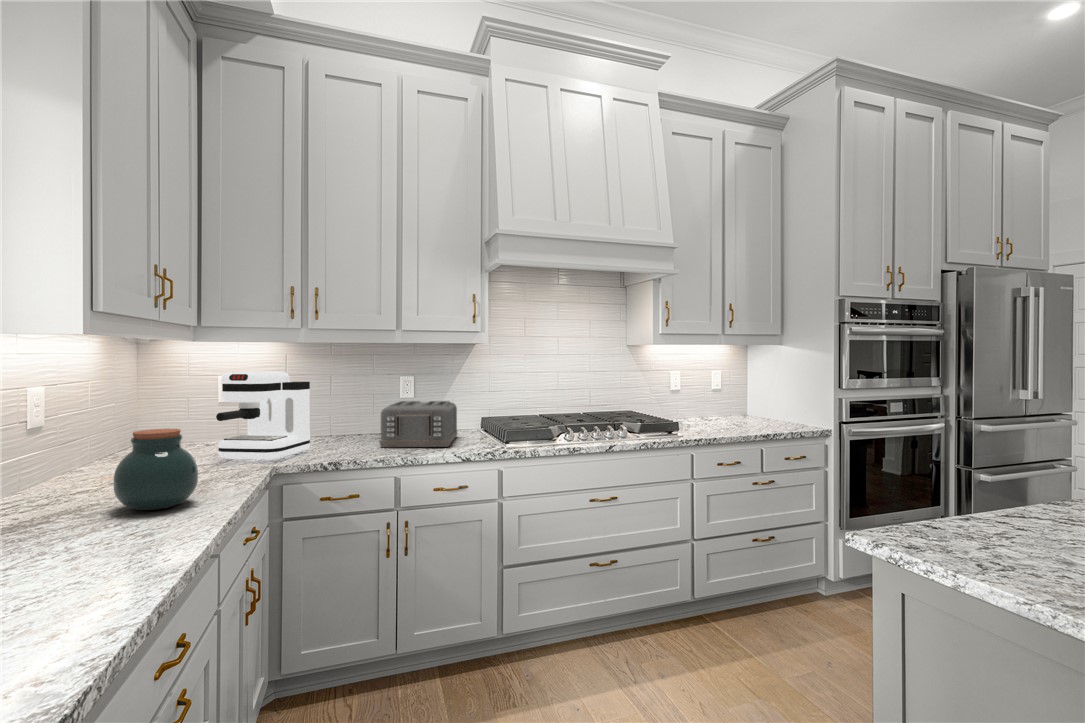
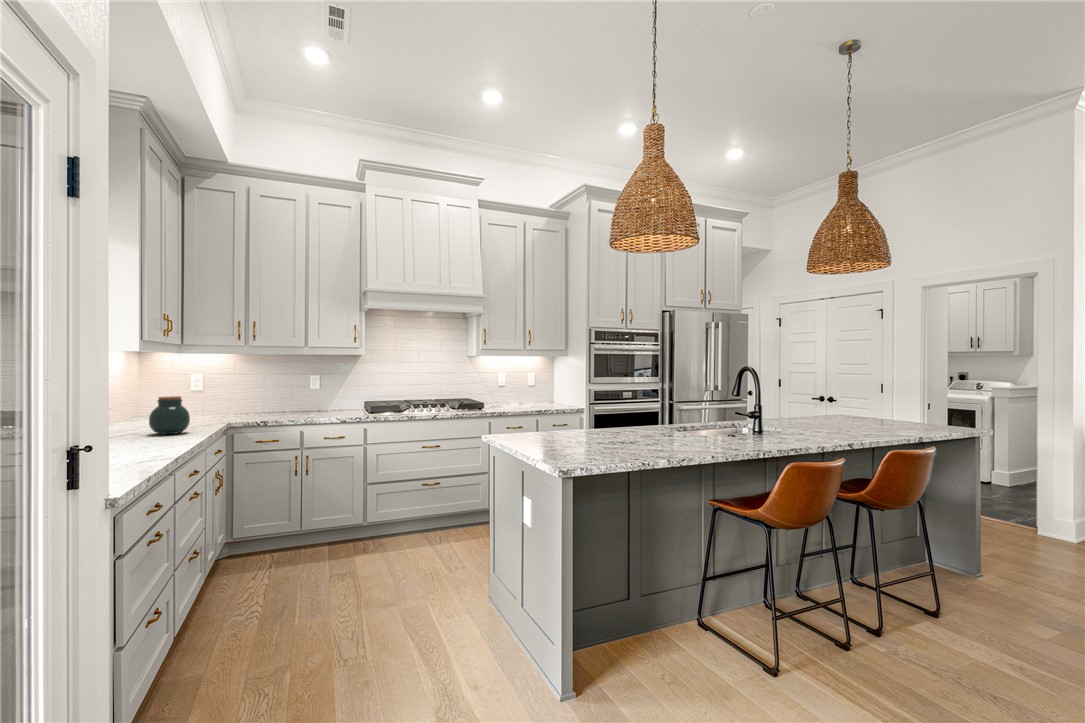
coffee maker: present [216,372,310,461] -> none [194,371,250,421]
toaster: present [380,401,457,447] -> none [293,390,346,417]

